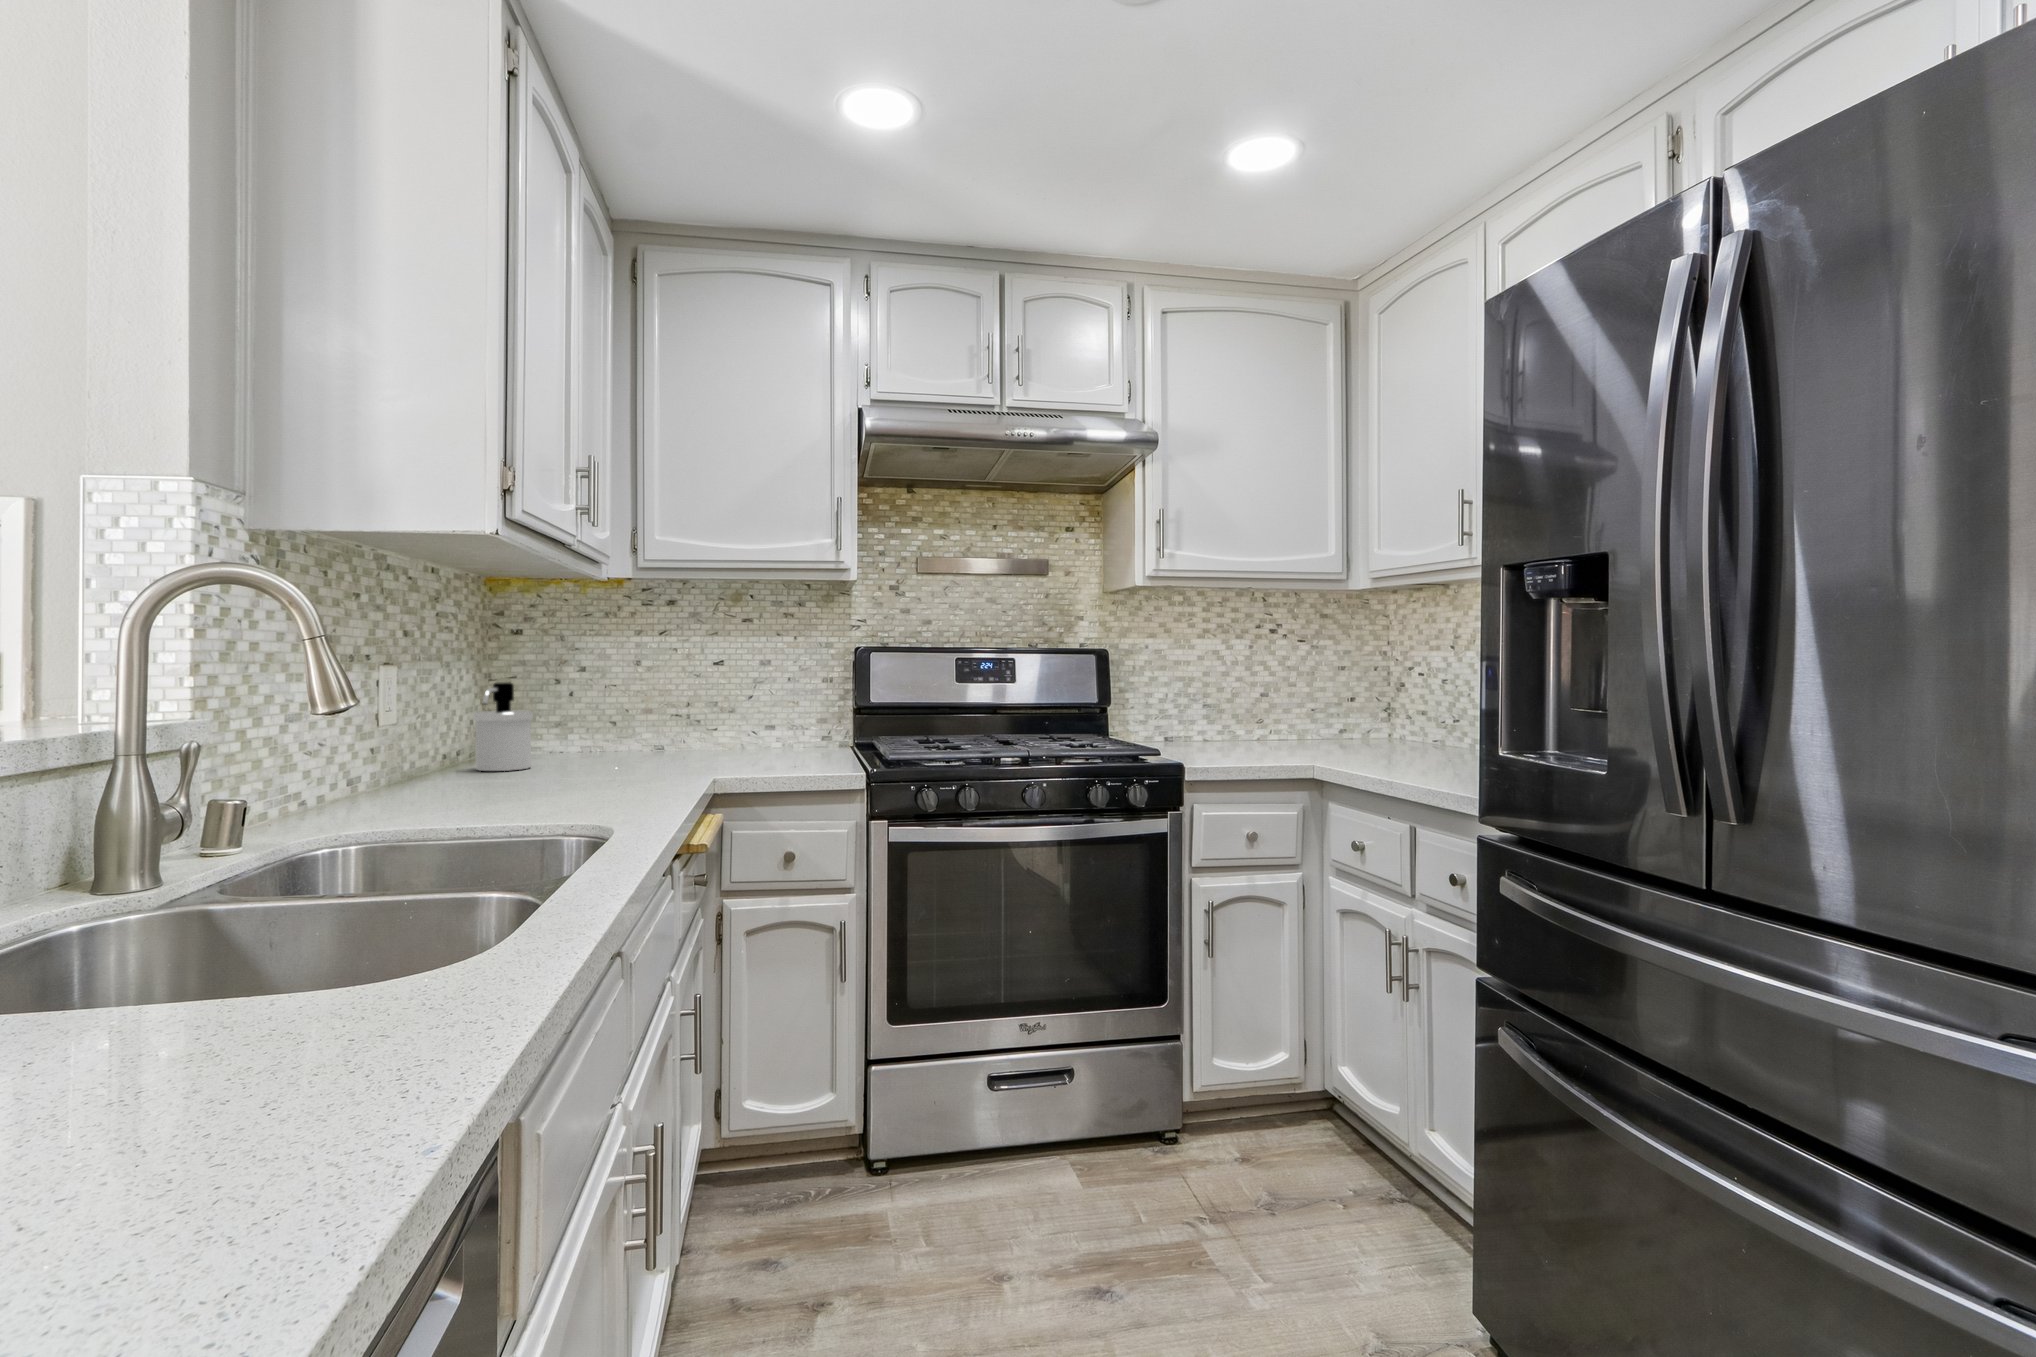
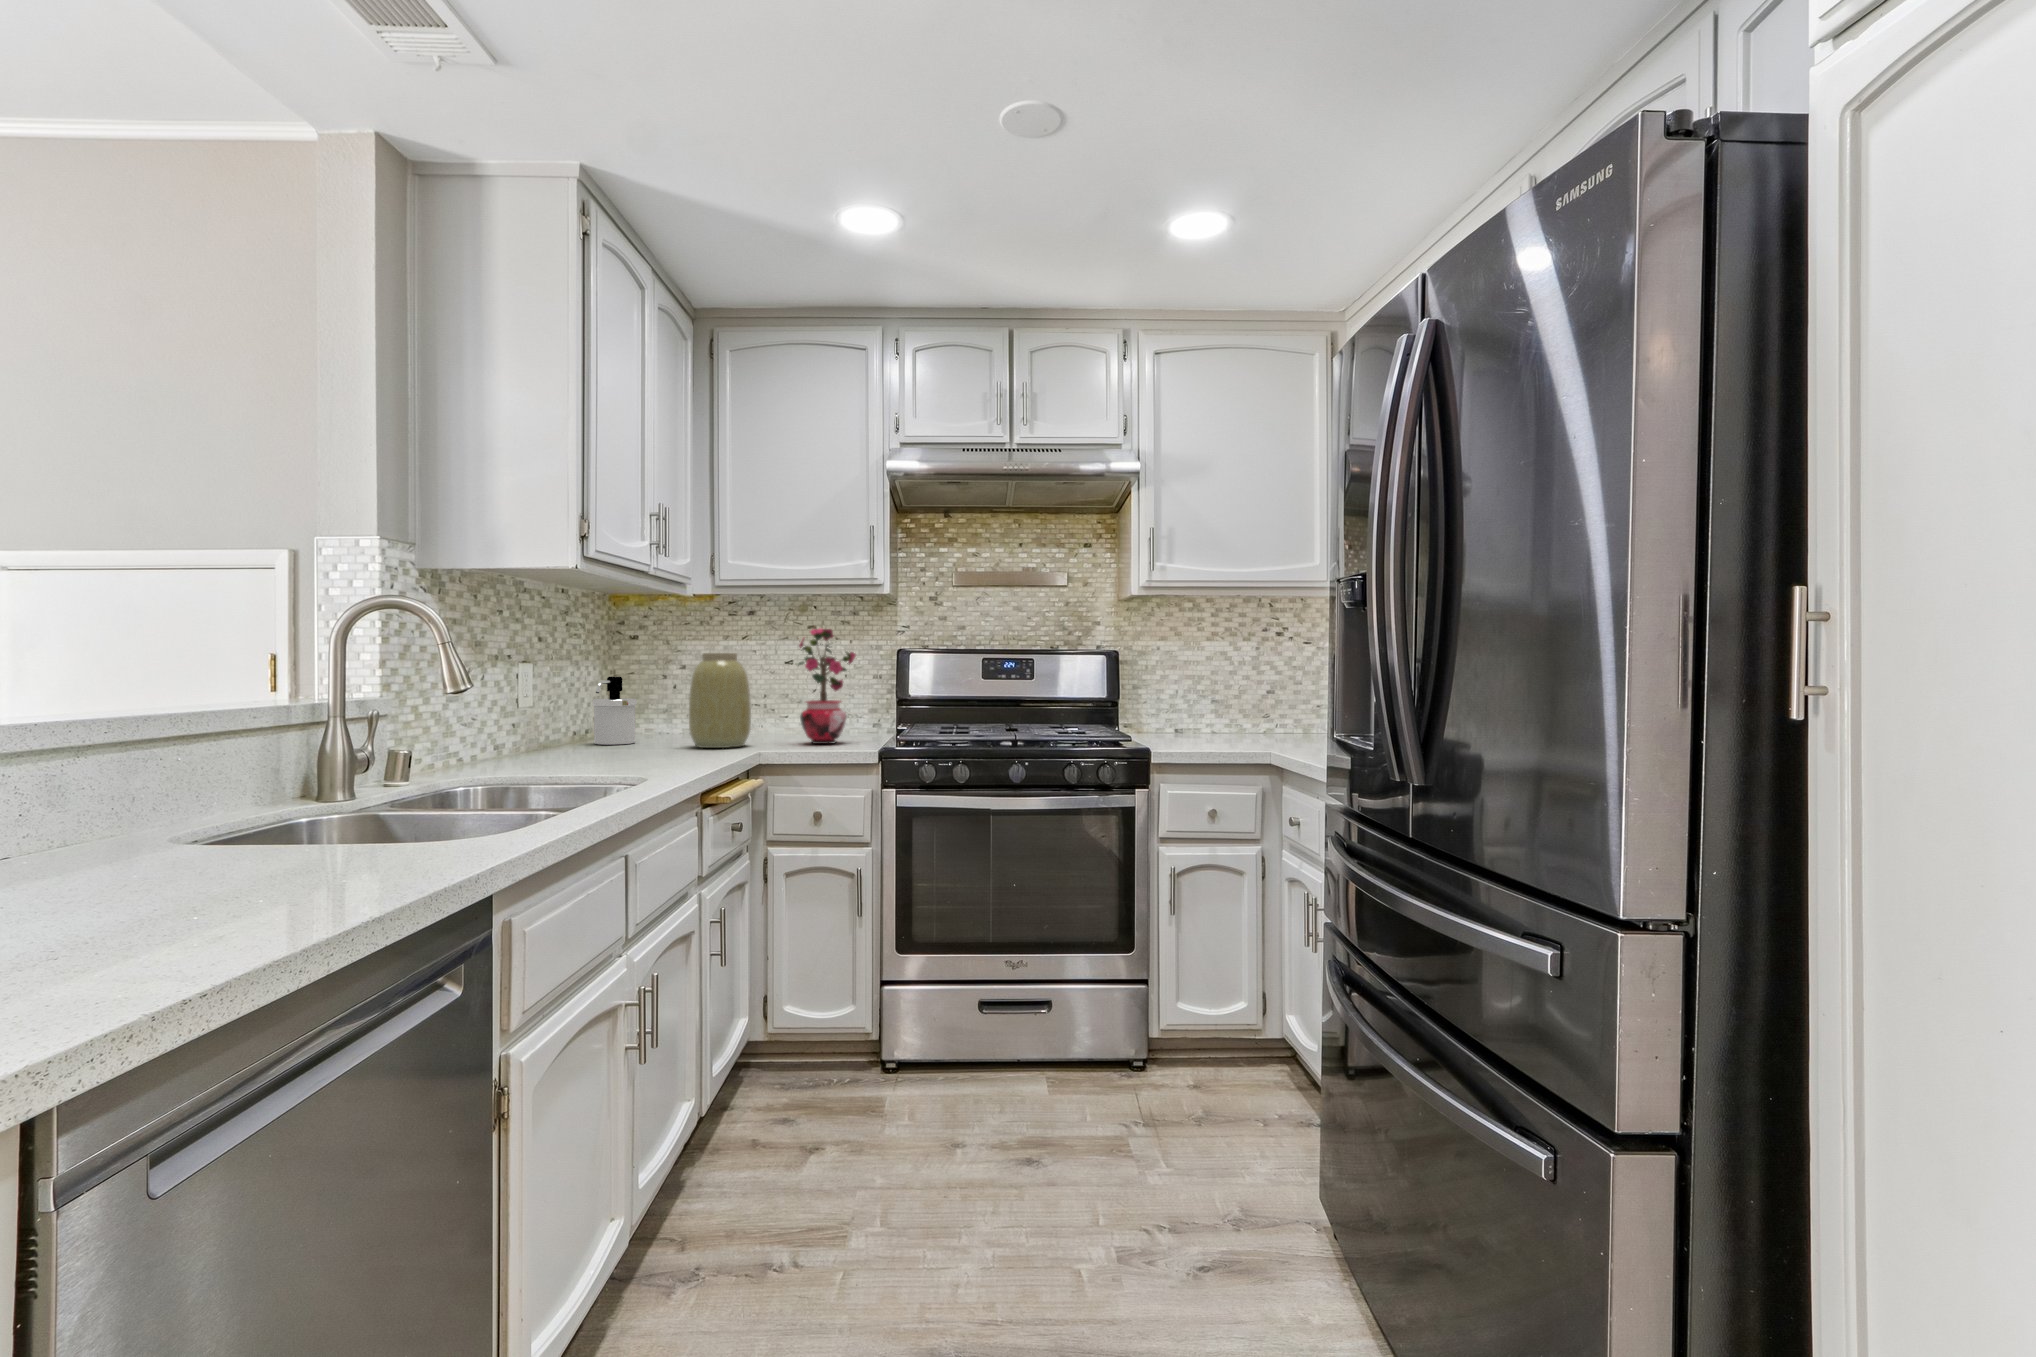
potted plant: none [738,617,823,765] -> present [798,629,856,744]
vase: none [612,652,692,774] -> present [689,653,751,748]

